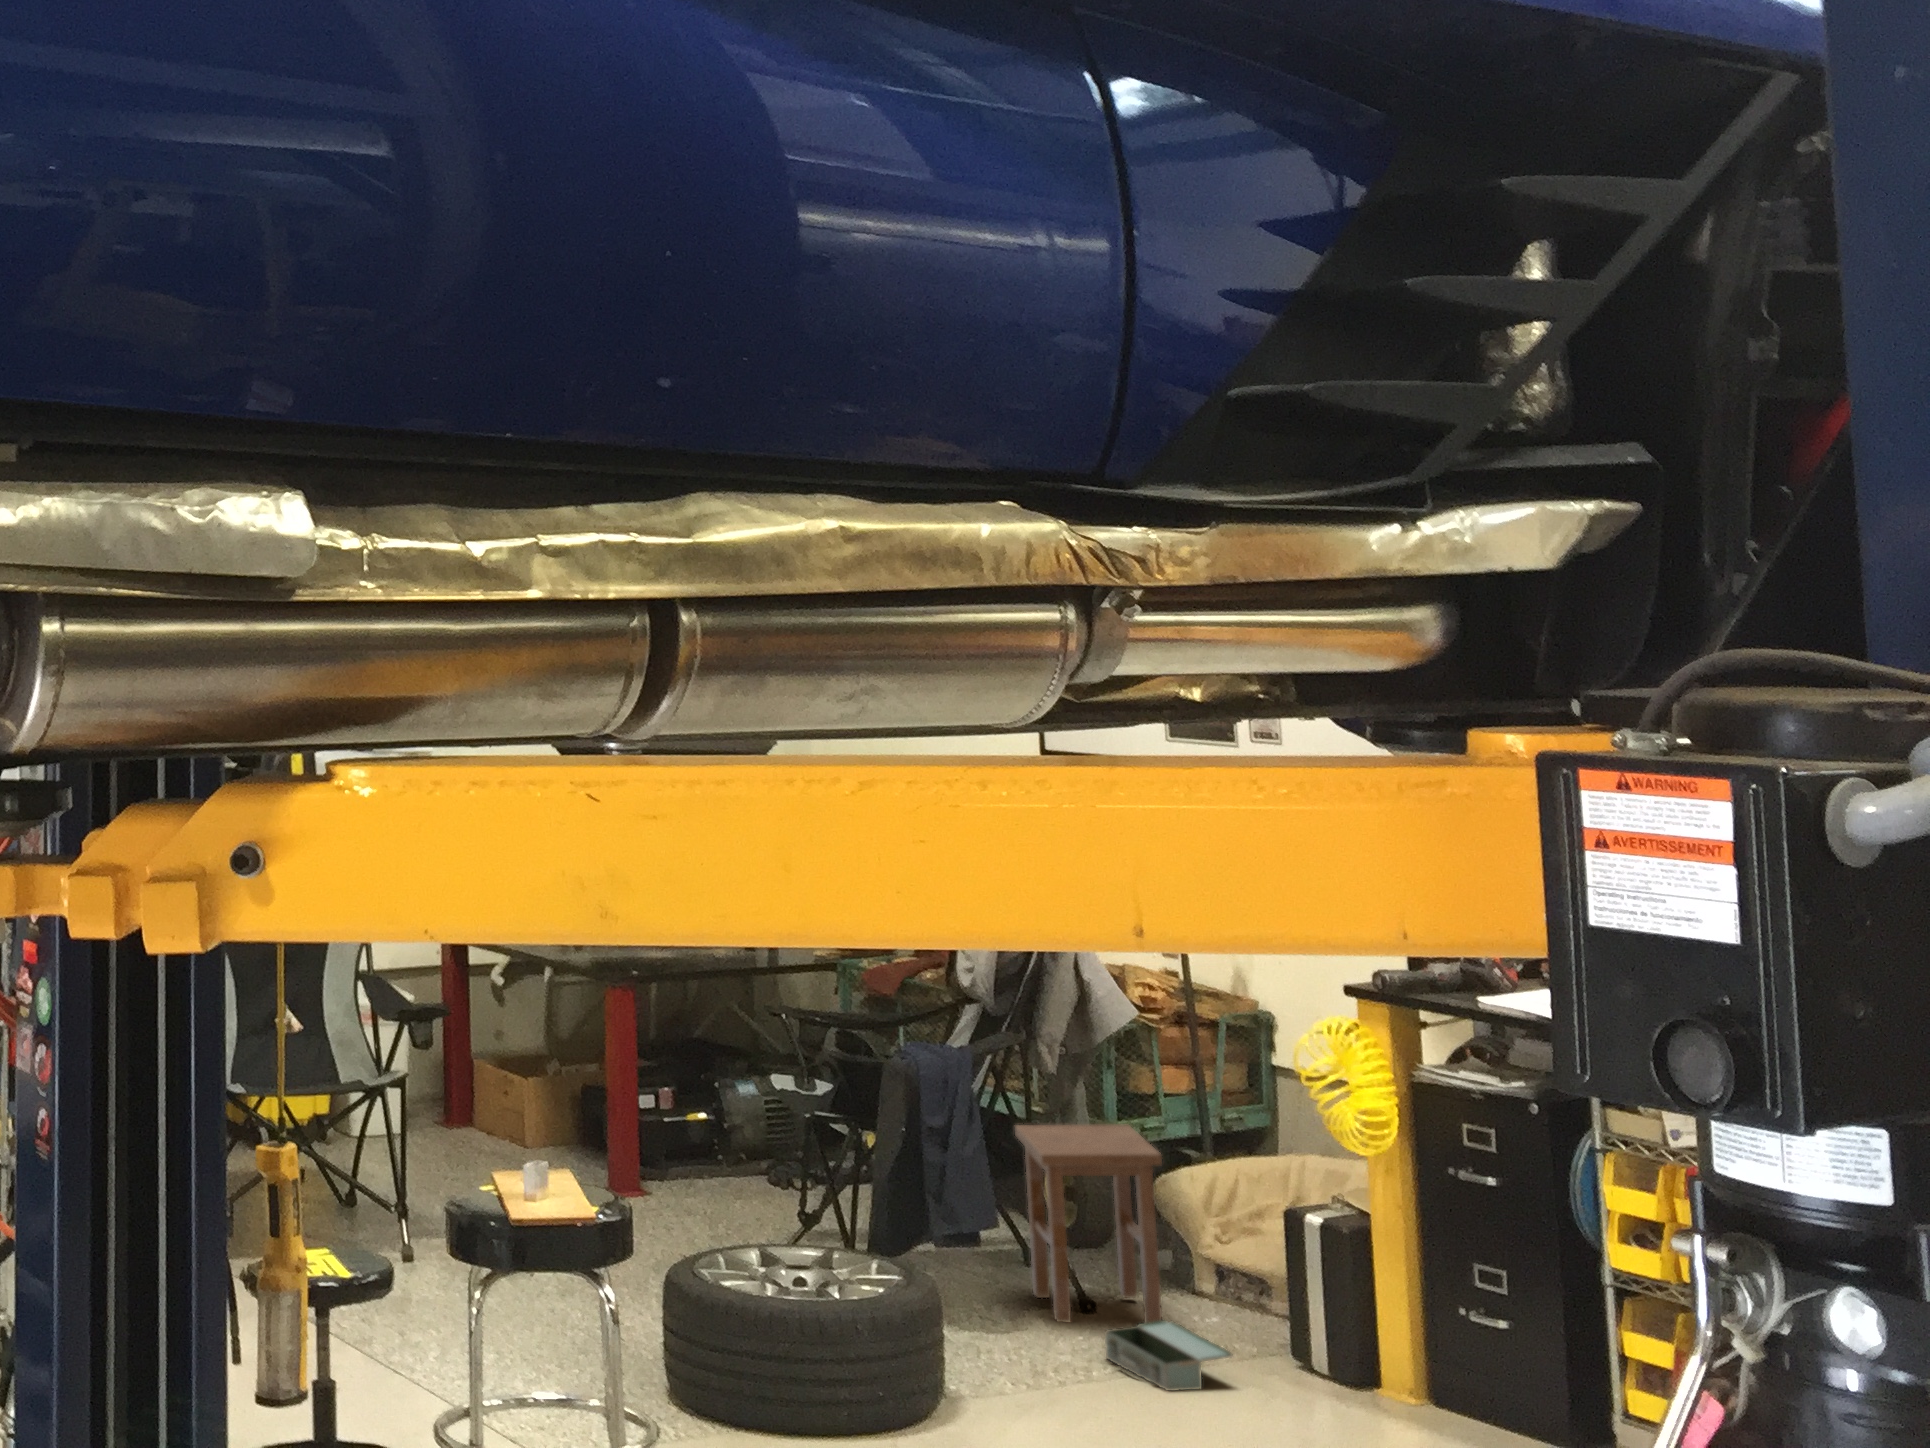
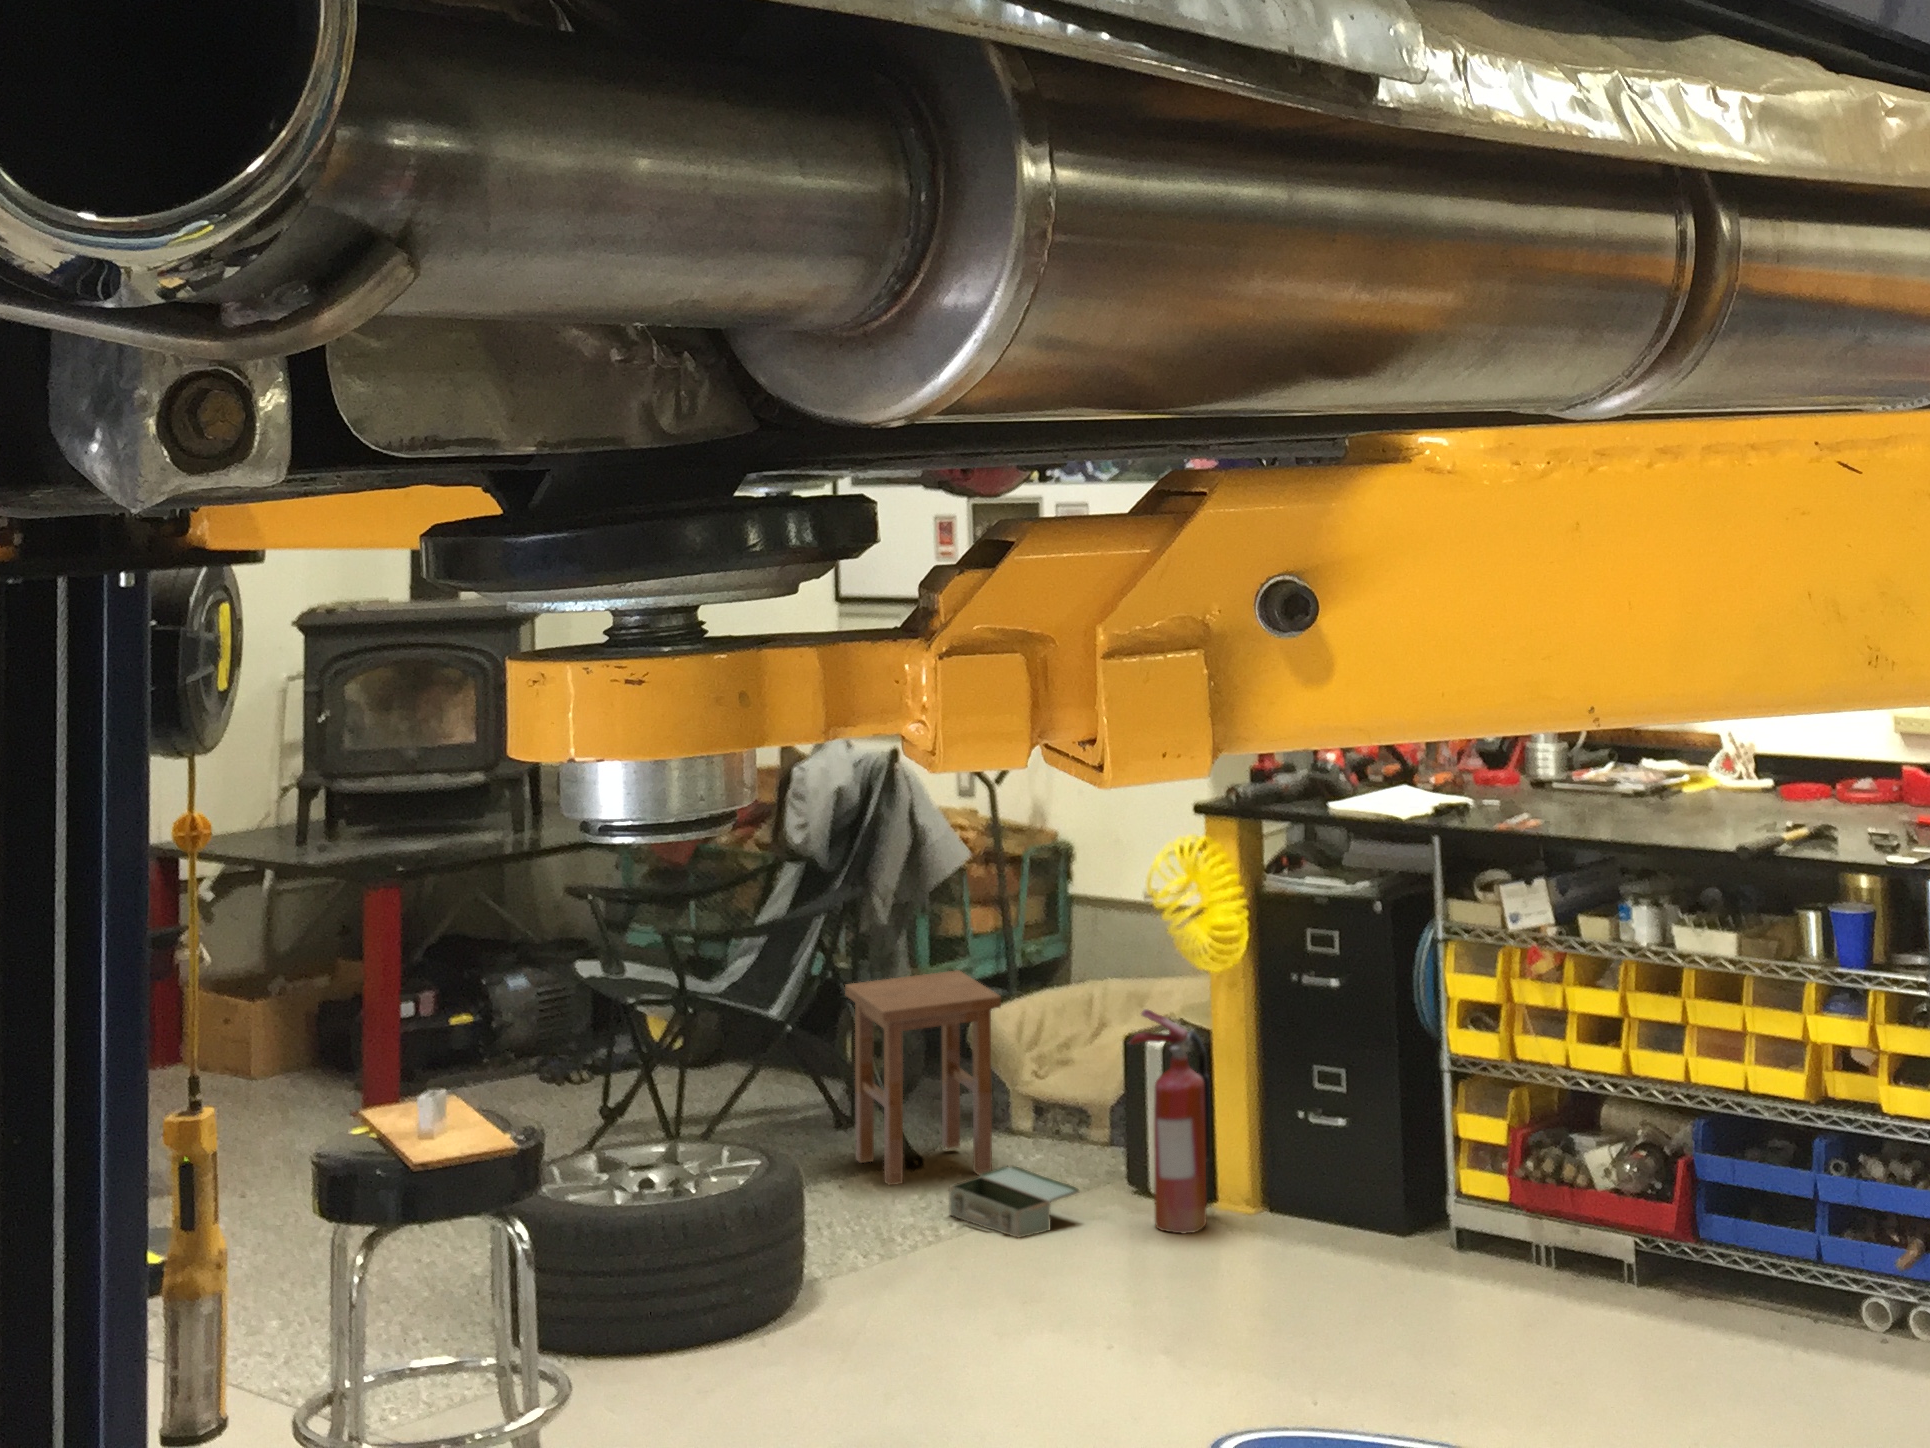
fire extinguisher: none [1274,1184,1373,1418] -> present [1128,1009,1210,1234]

